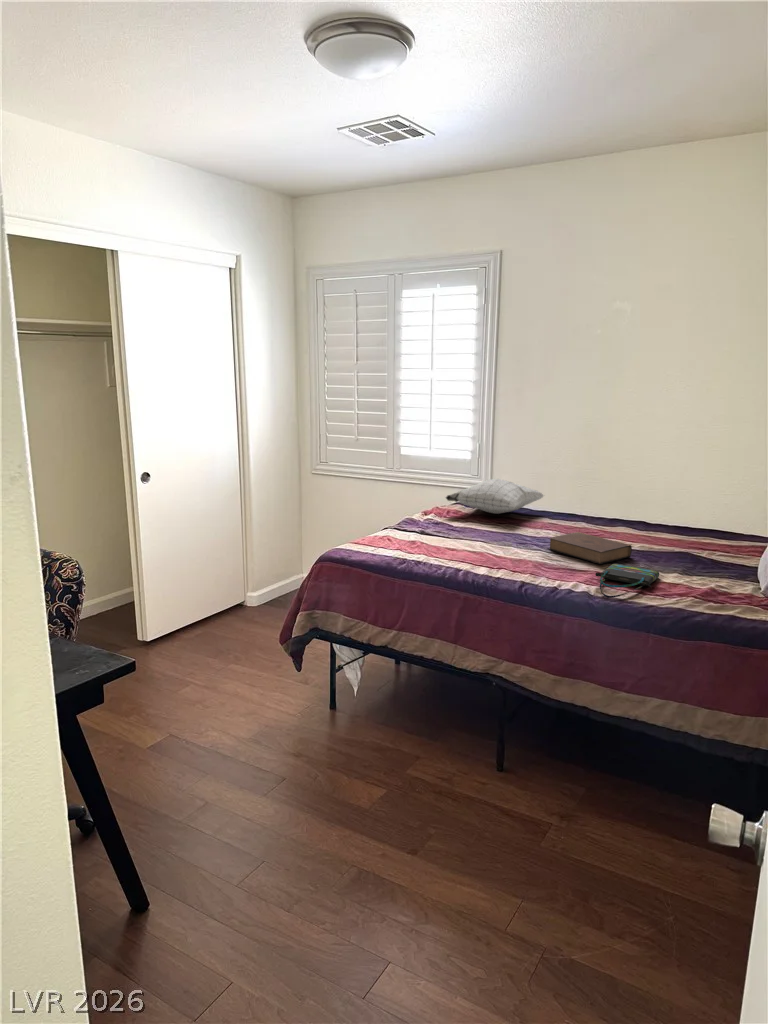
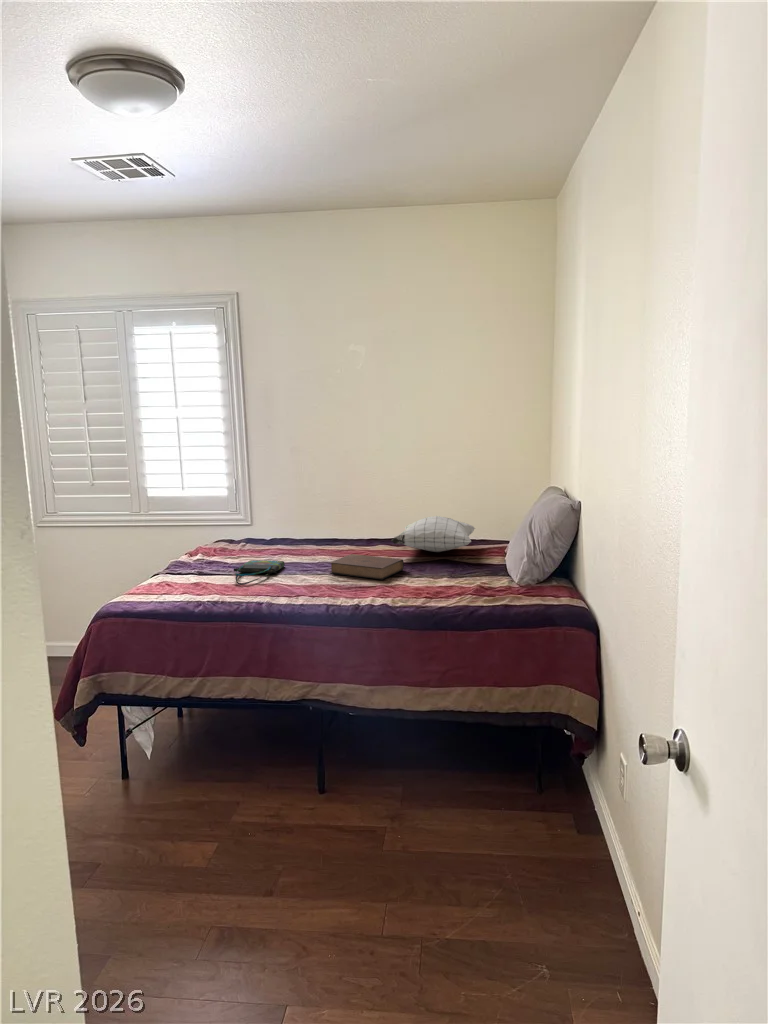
pillow: present [446,479,544,514] -> present [391,516,475,552]
tote bag: present [595,564,659,598] -> present [234,560,285,585]

